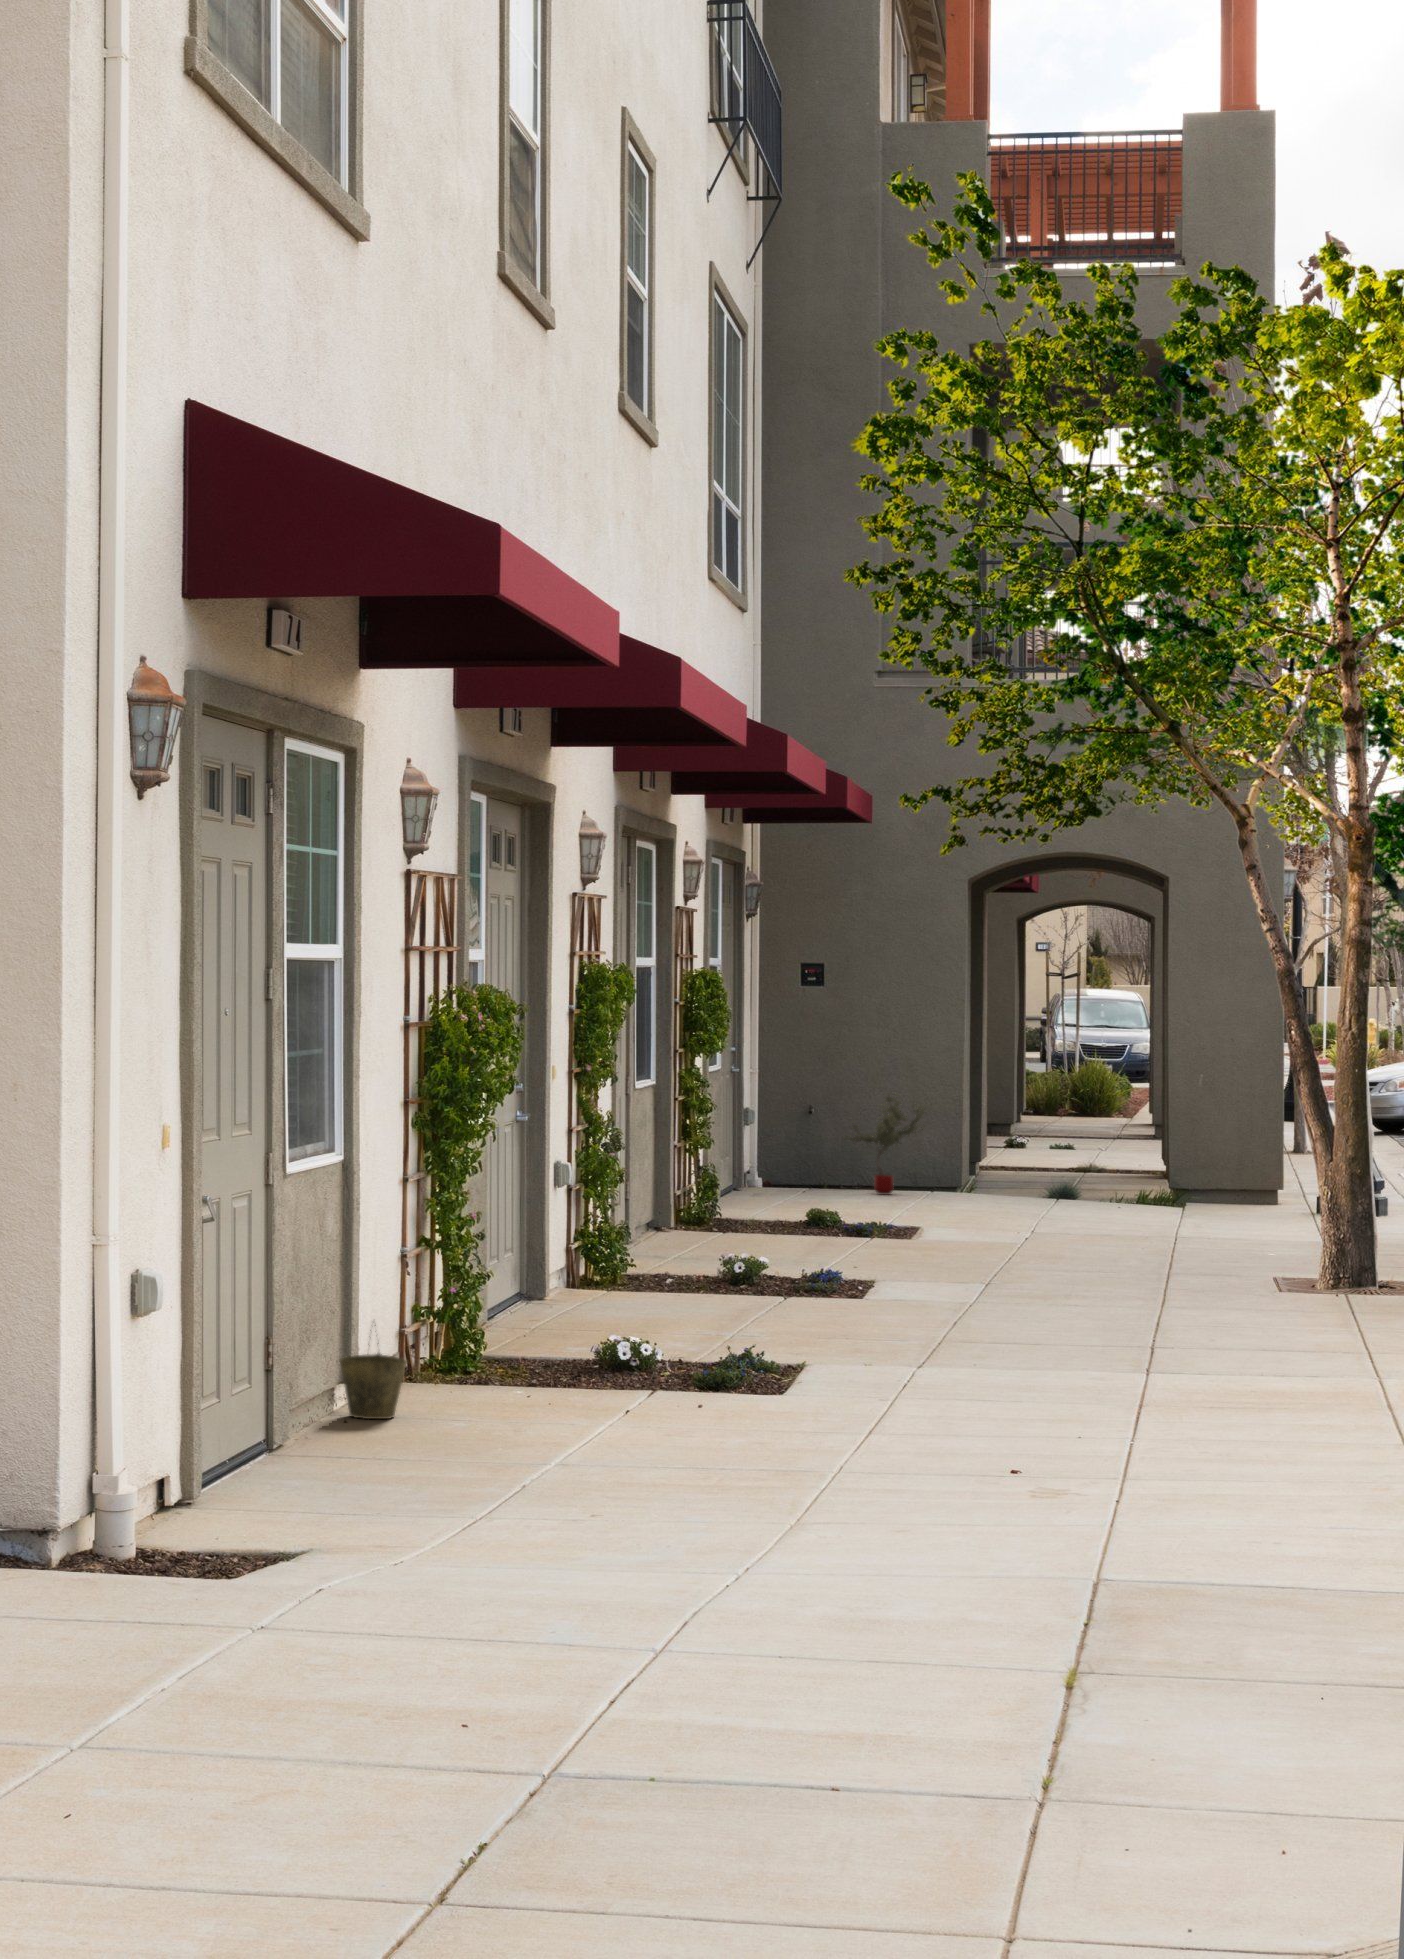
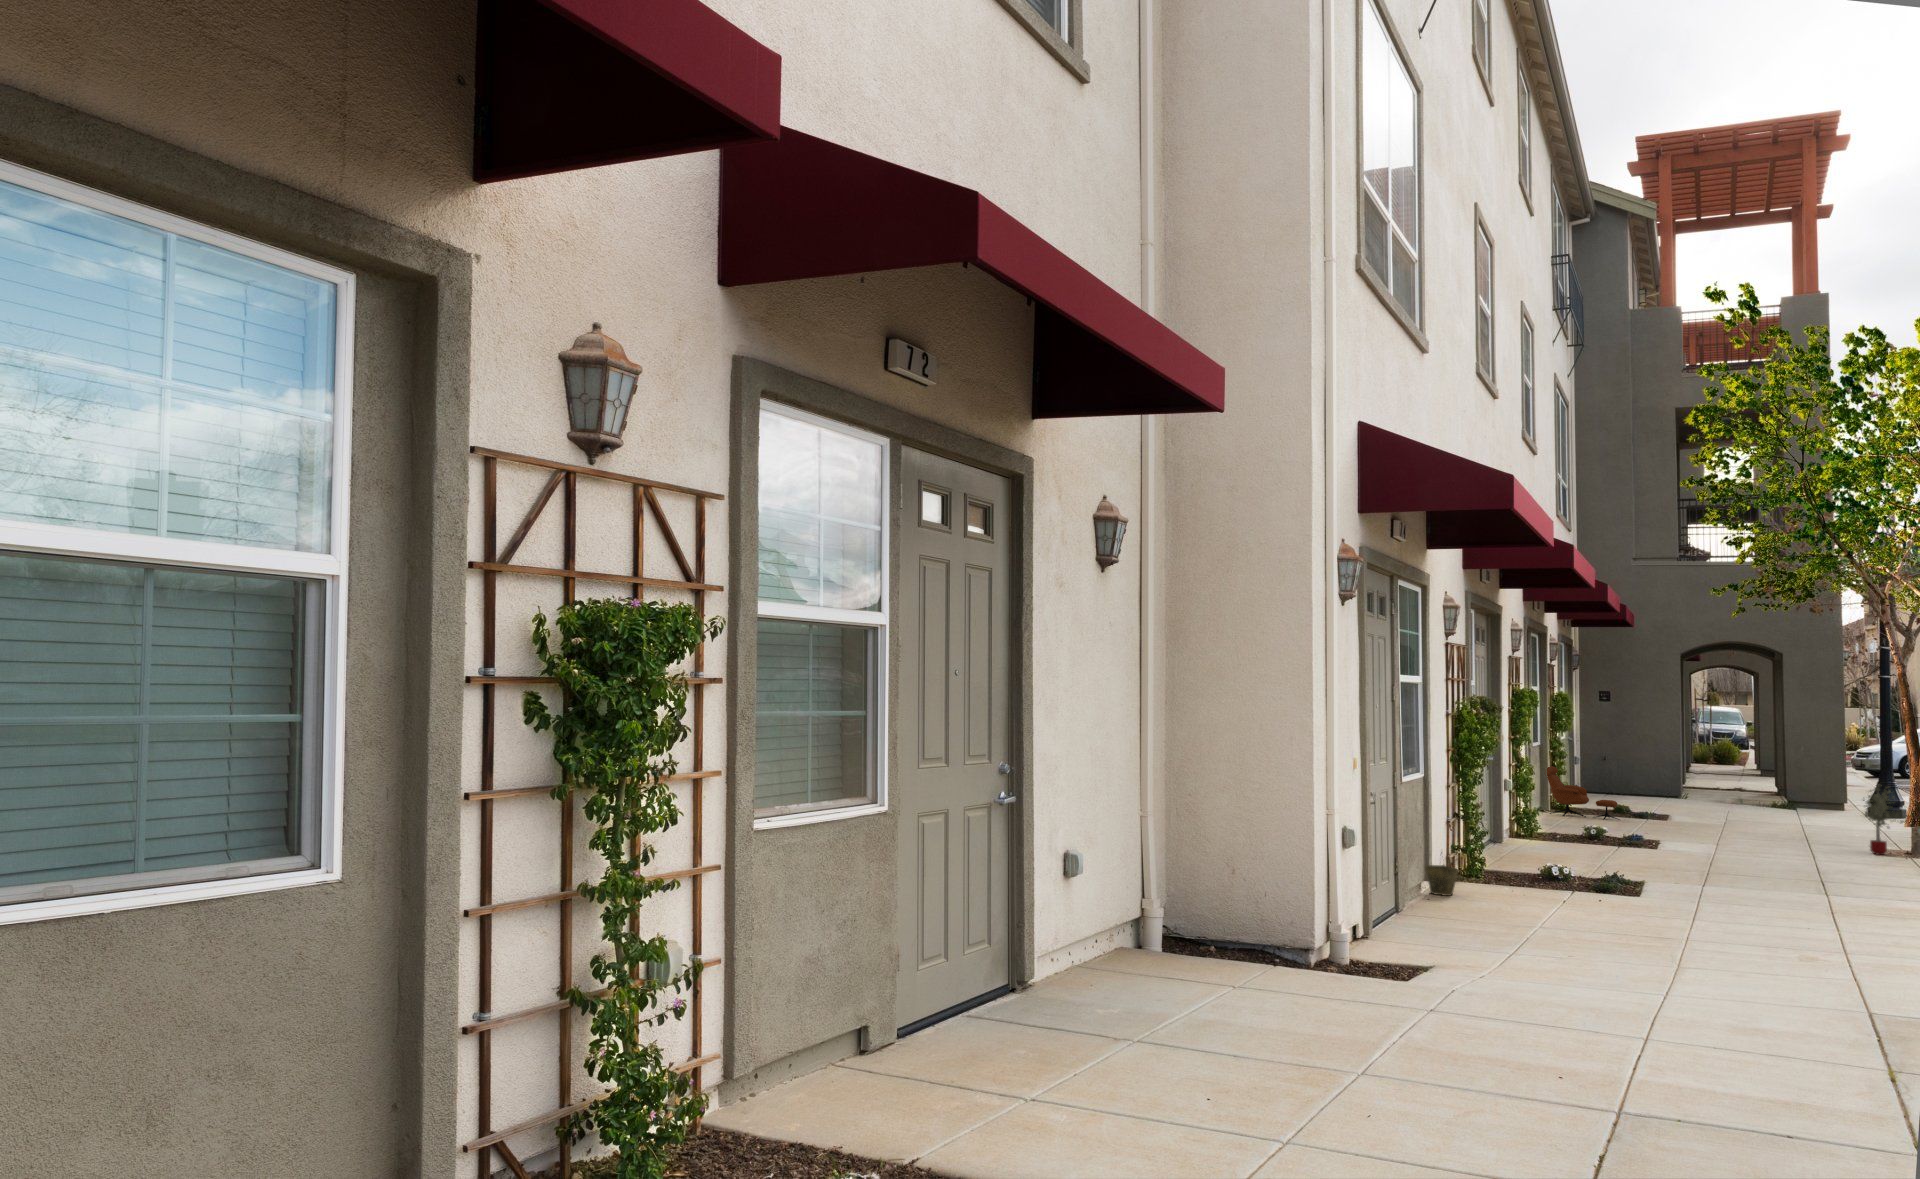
potted tree: present [845,1093,924,1195] -> present [1863,786,1907,855]
lounge chair: none [669,1133,817,1250] -> present [1547,766,1620,820]

